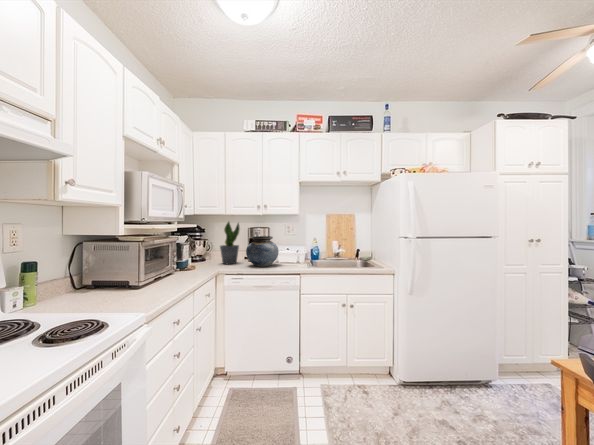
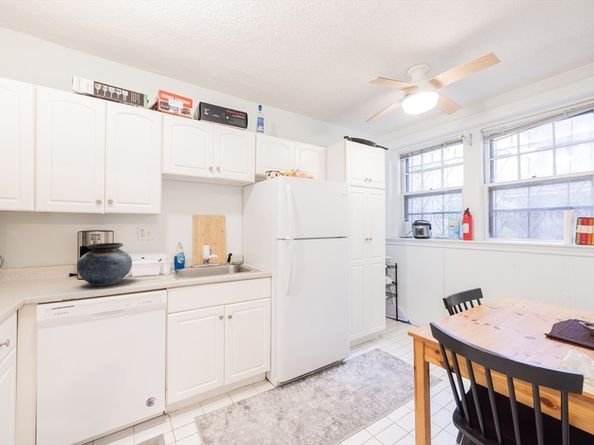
potted plant: present [220,222,239,264] -> none [21,221,62,288]

